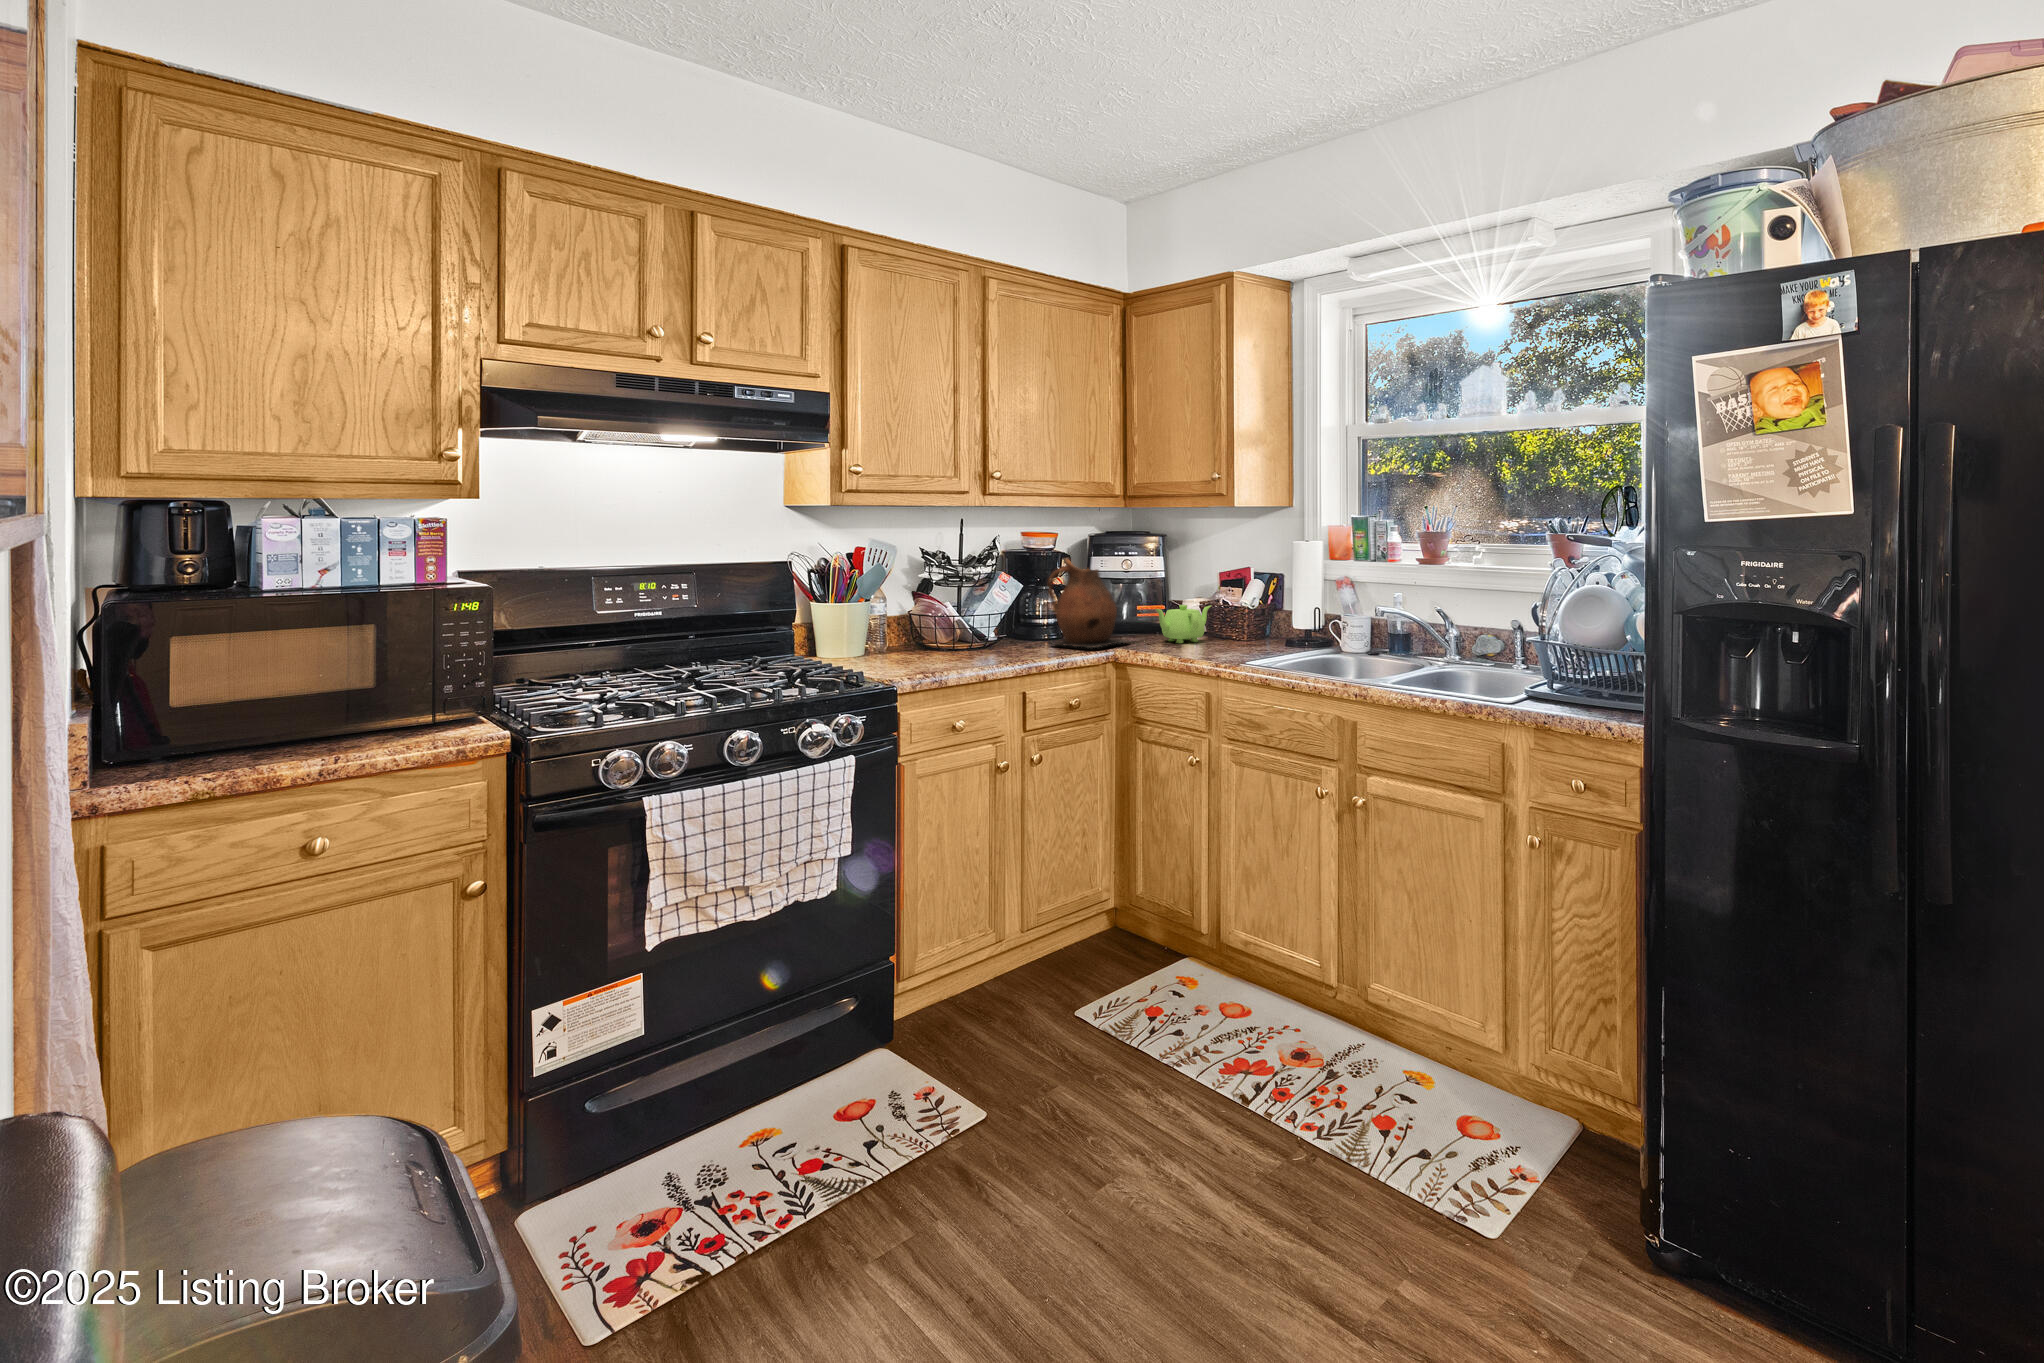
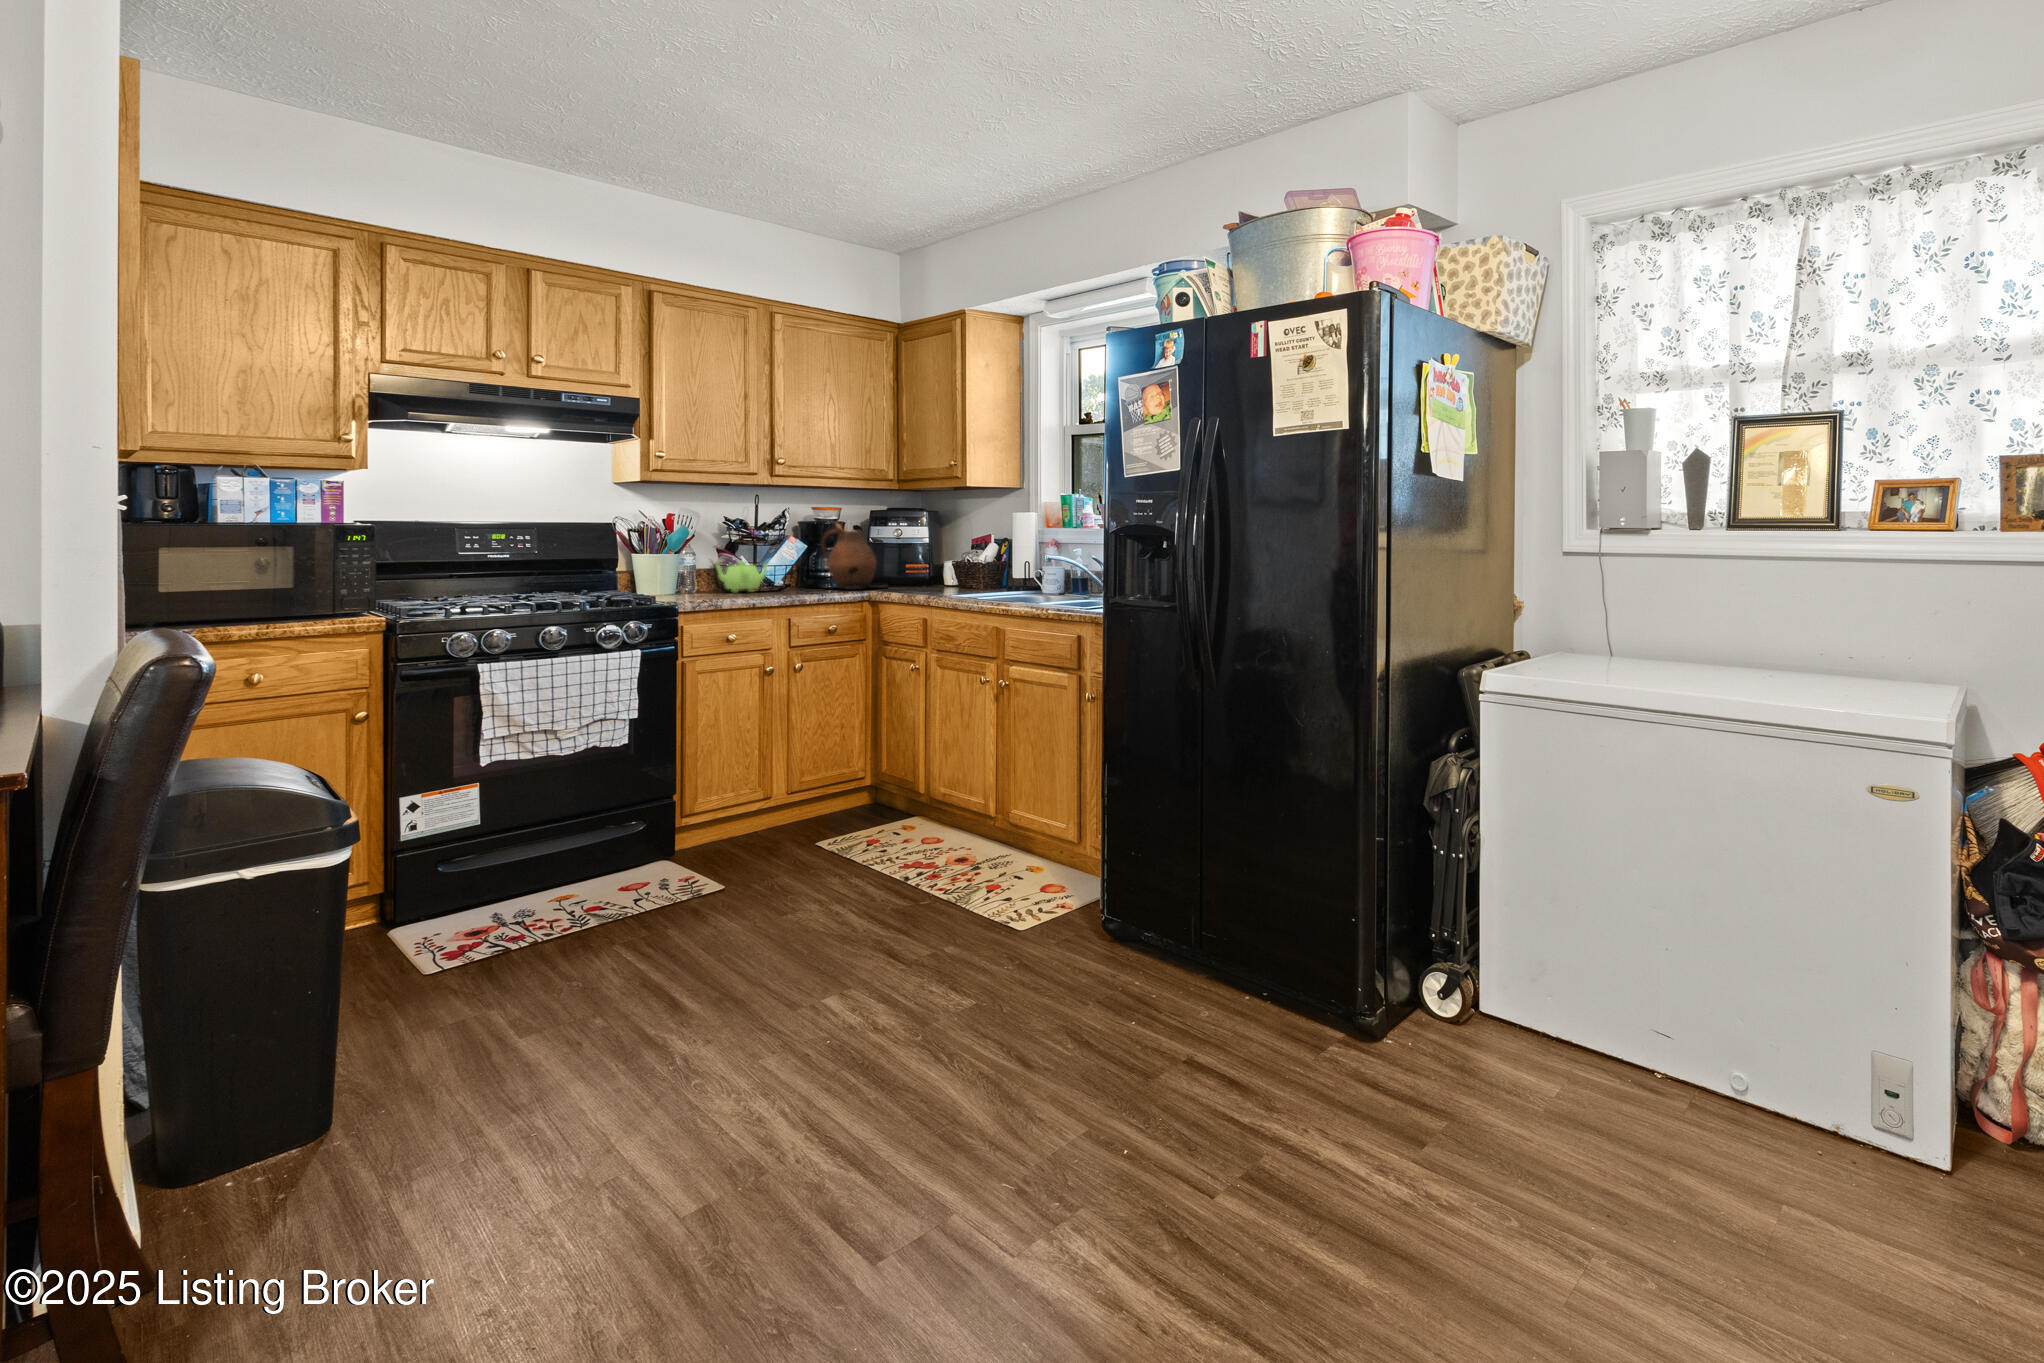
teapot: present [1155,605,1211,643] -> present [716,561,771,593]

